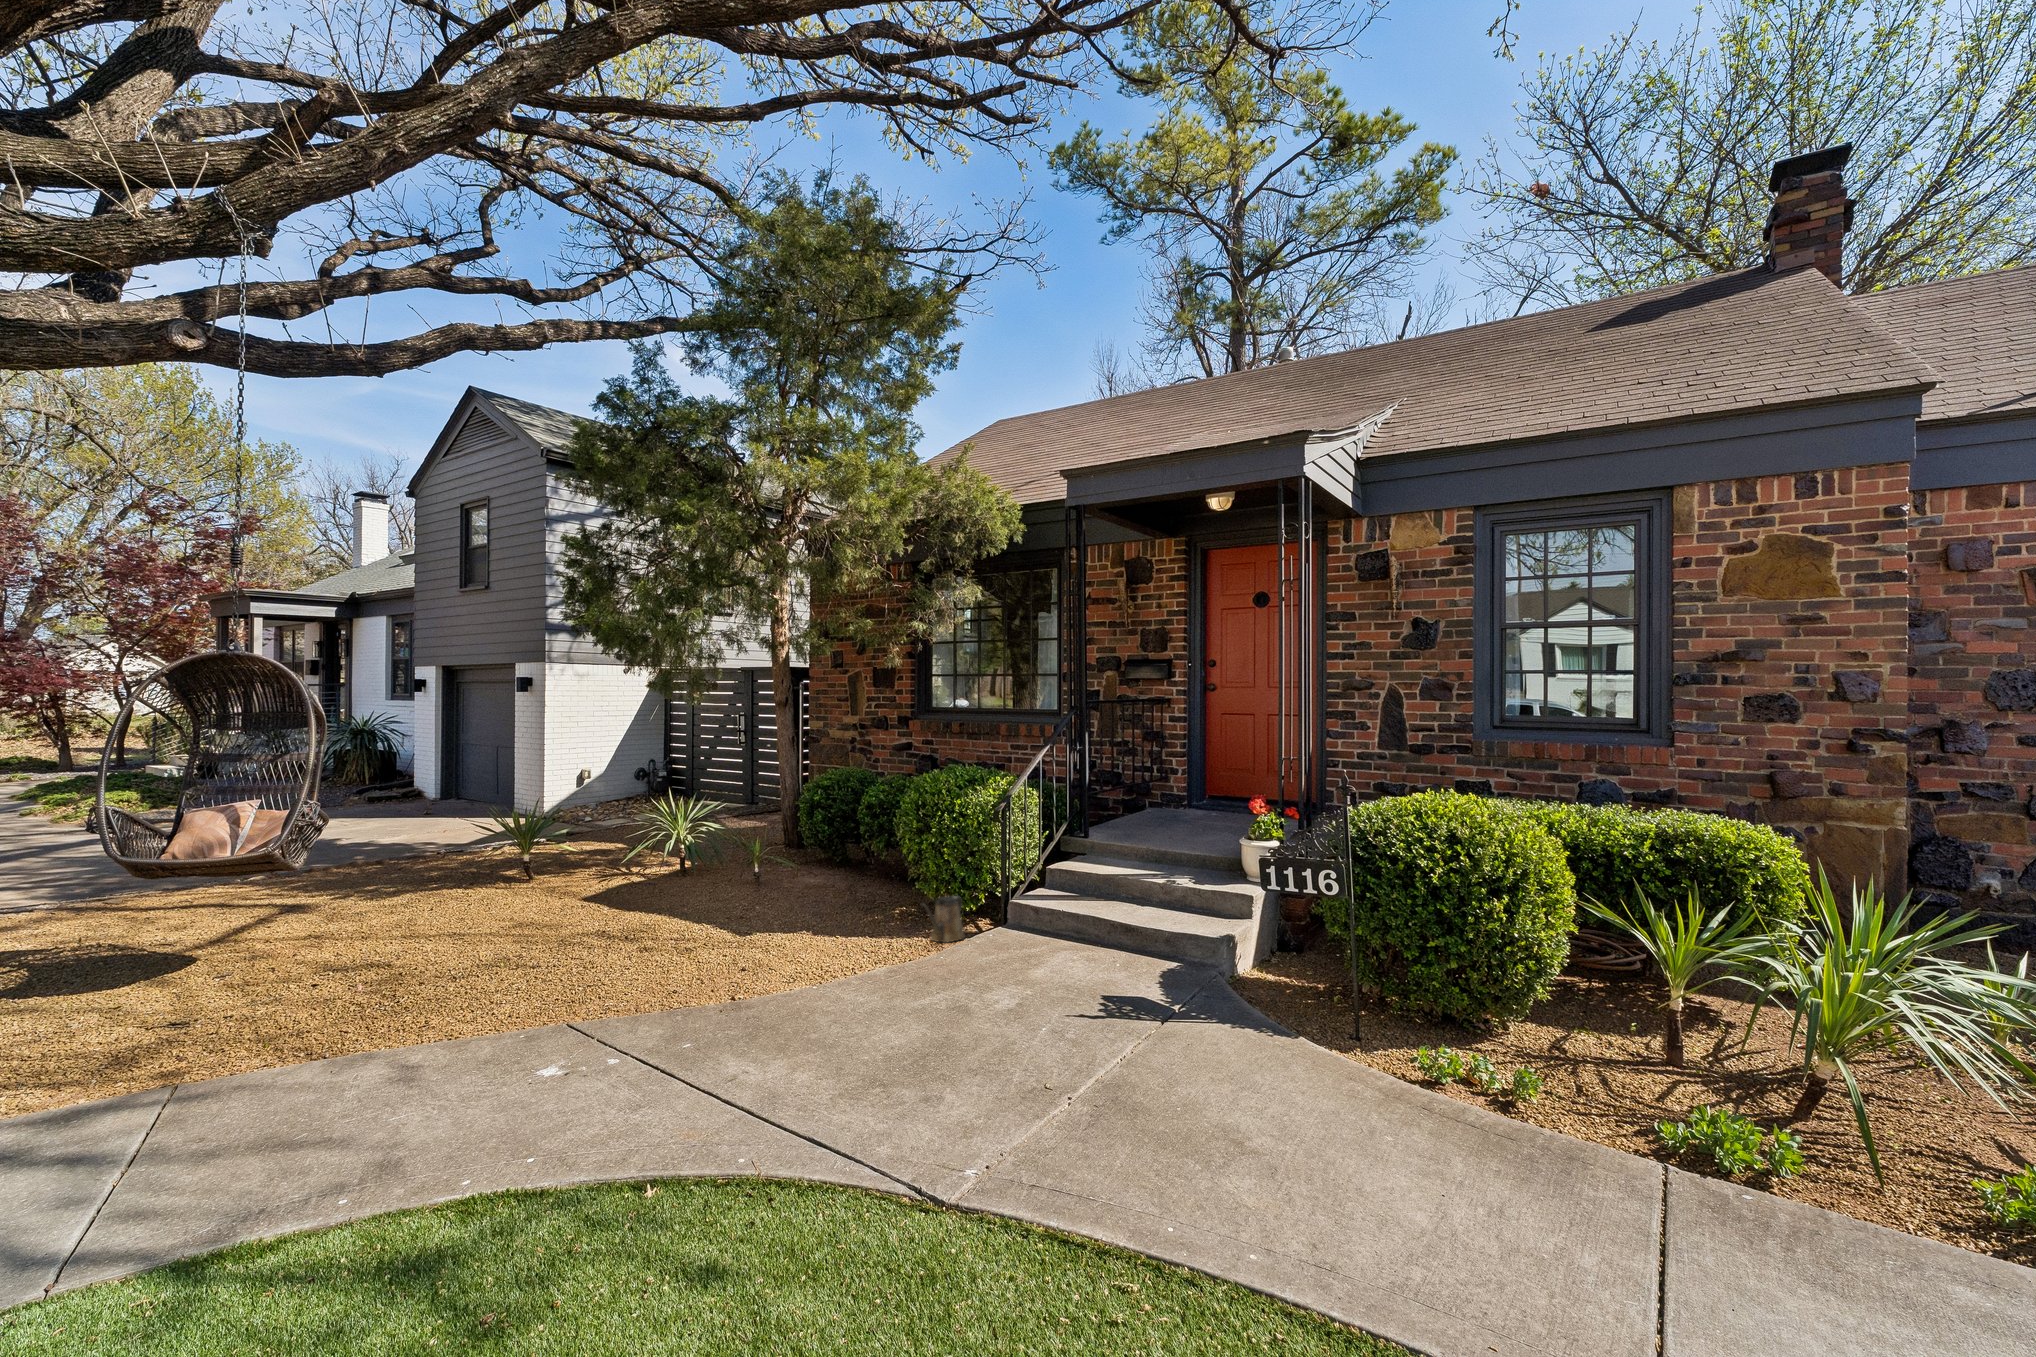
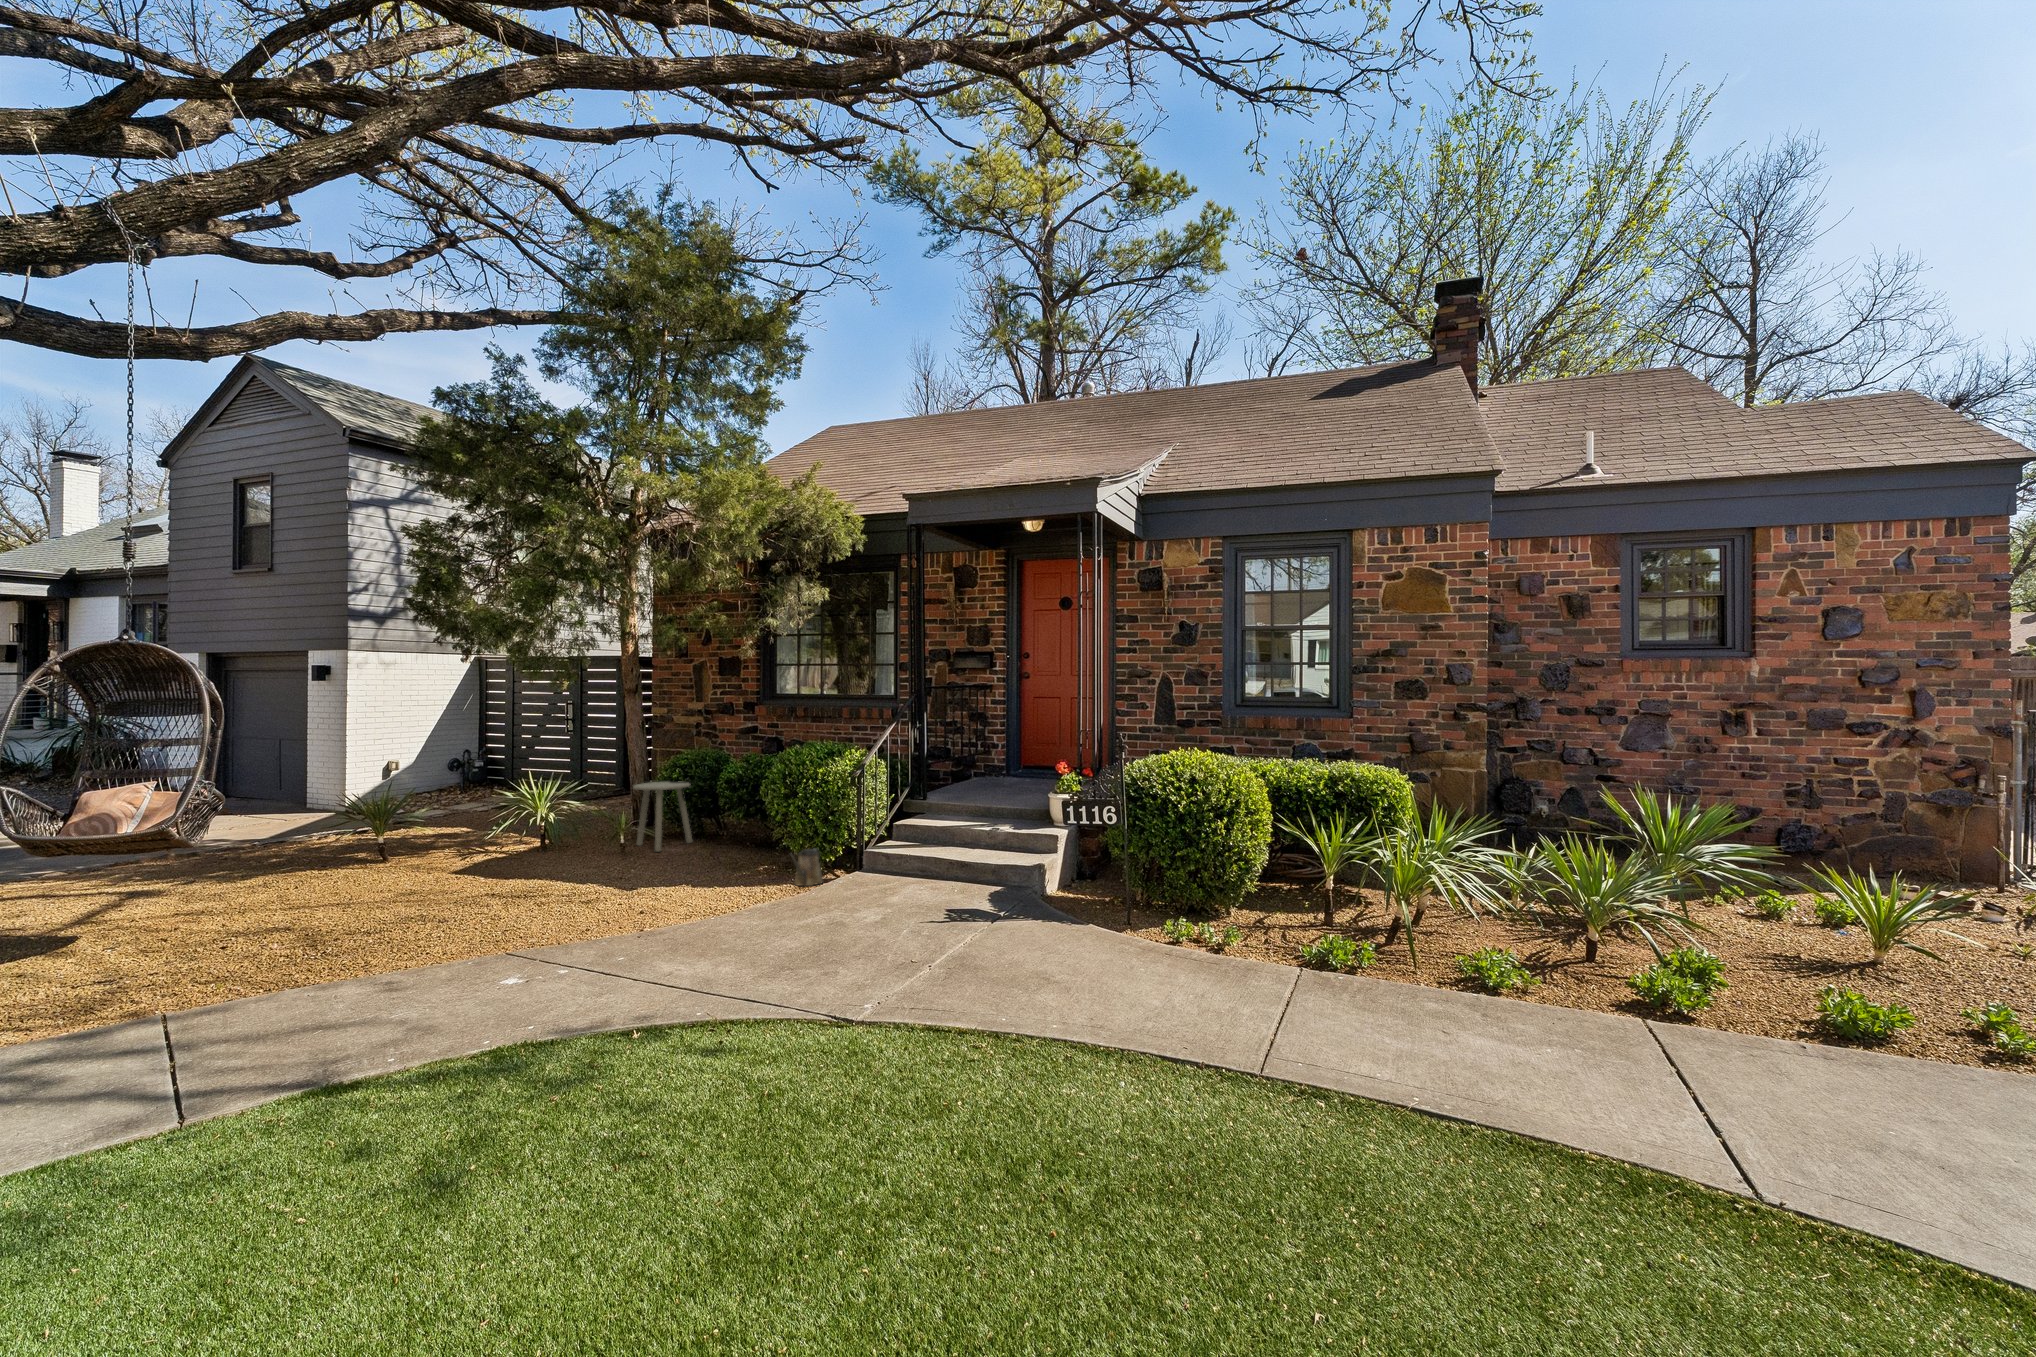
side table: none [775,806,838,884] -> present [634,782,692,851]

